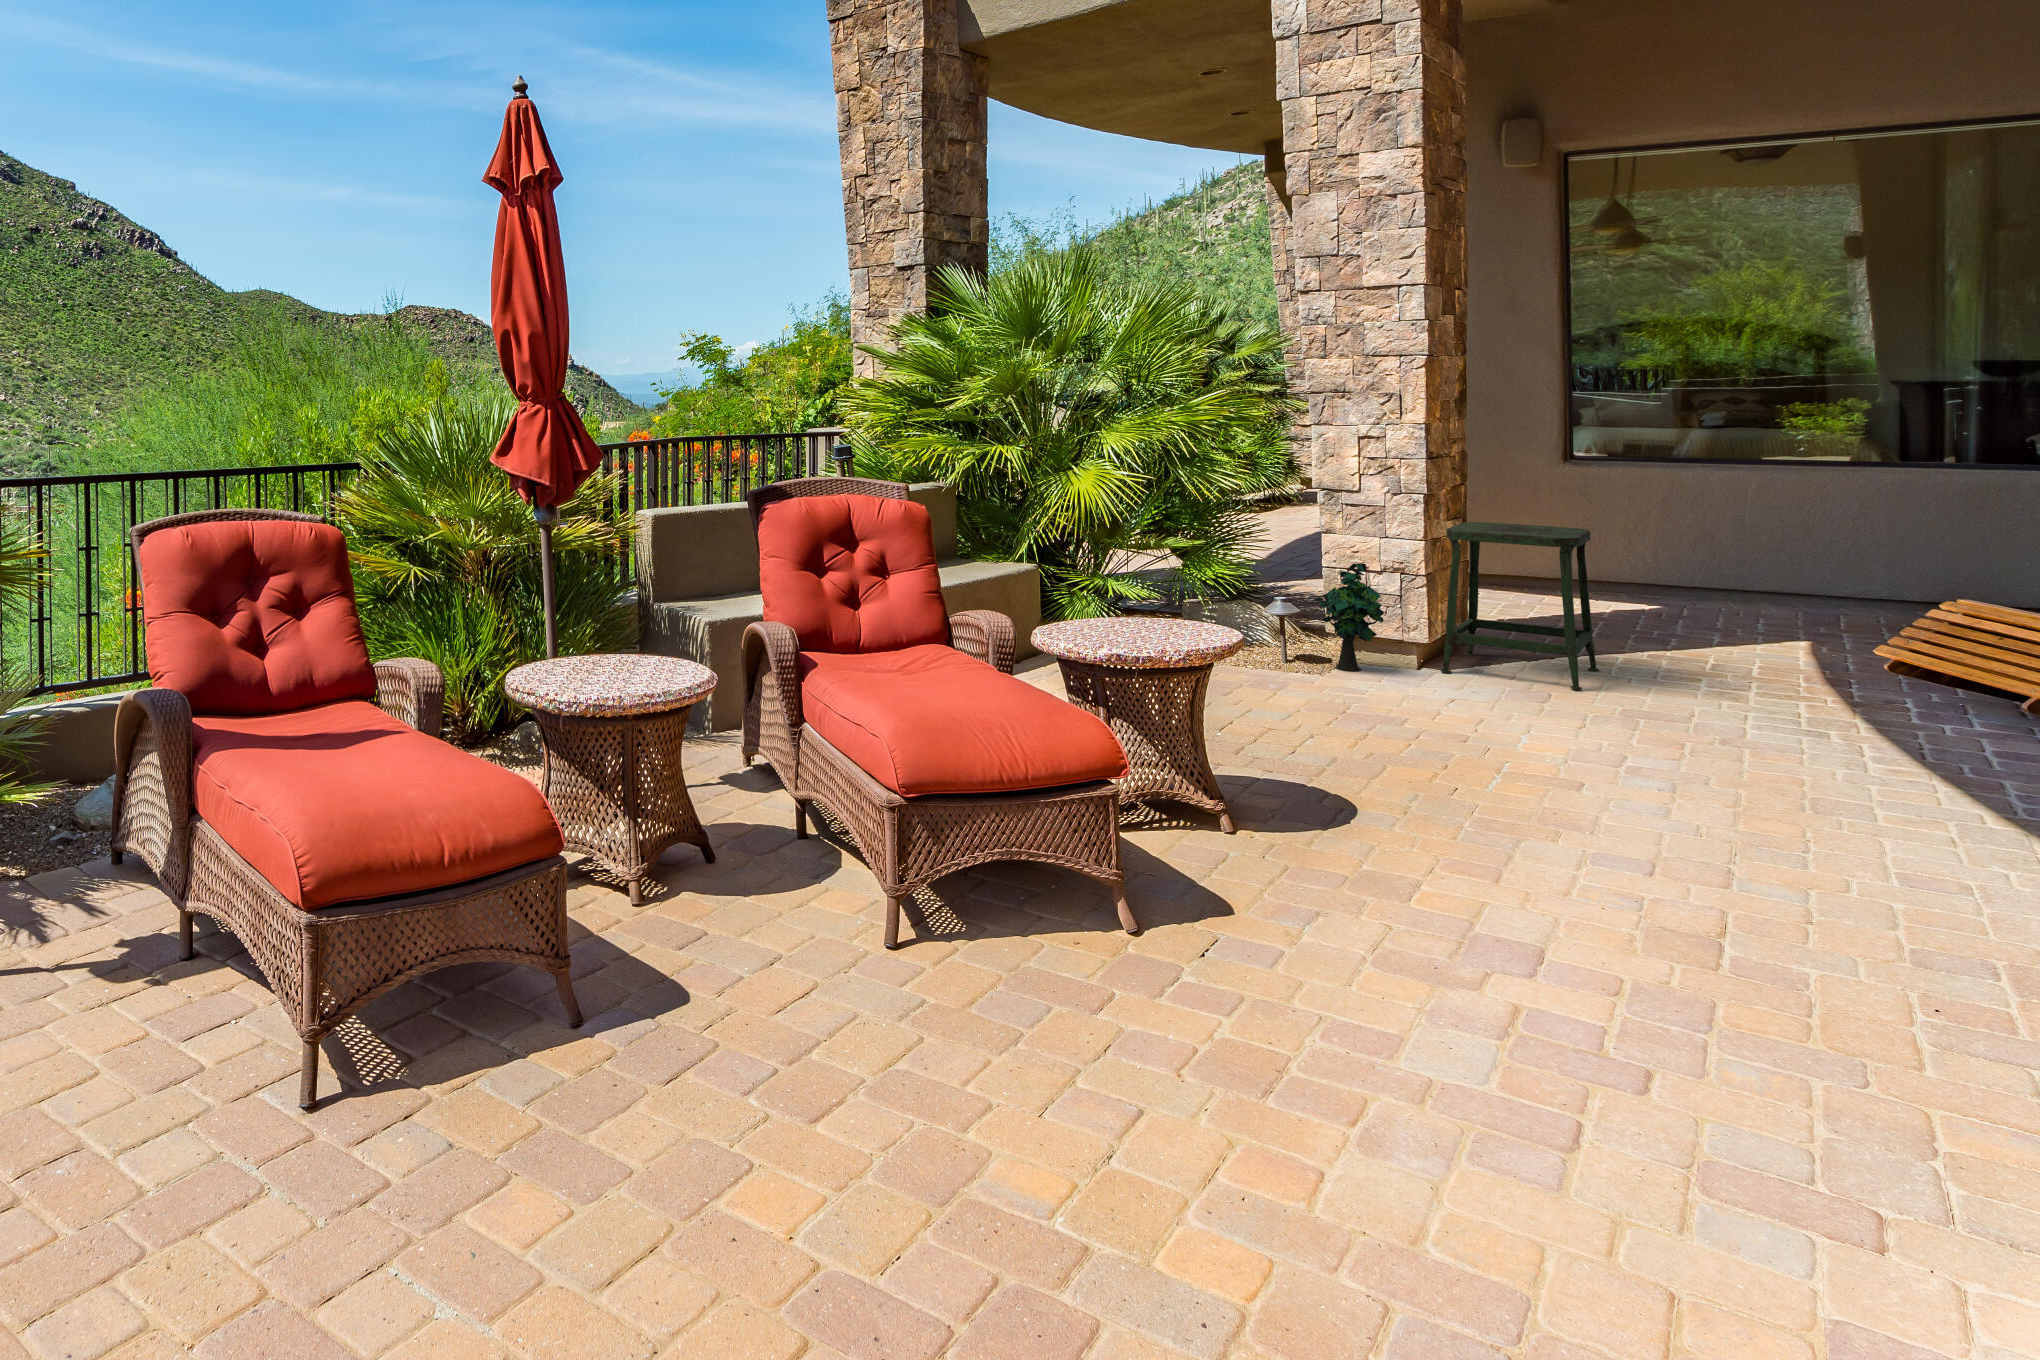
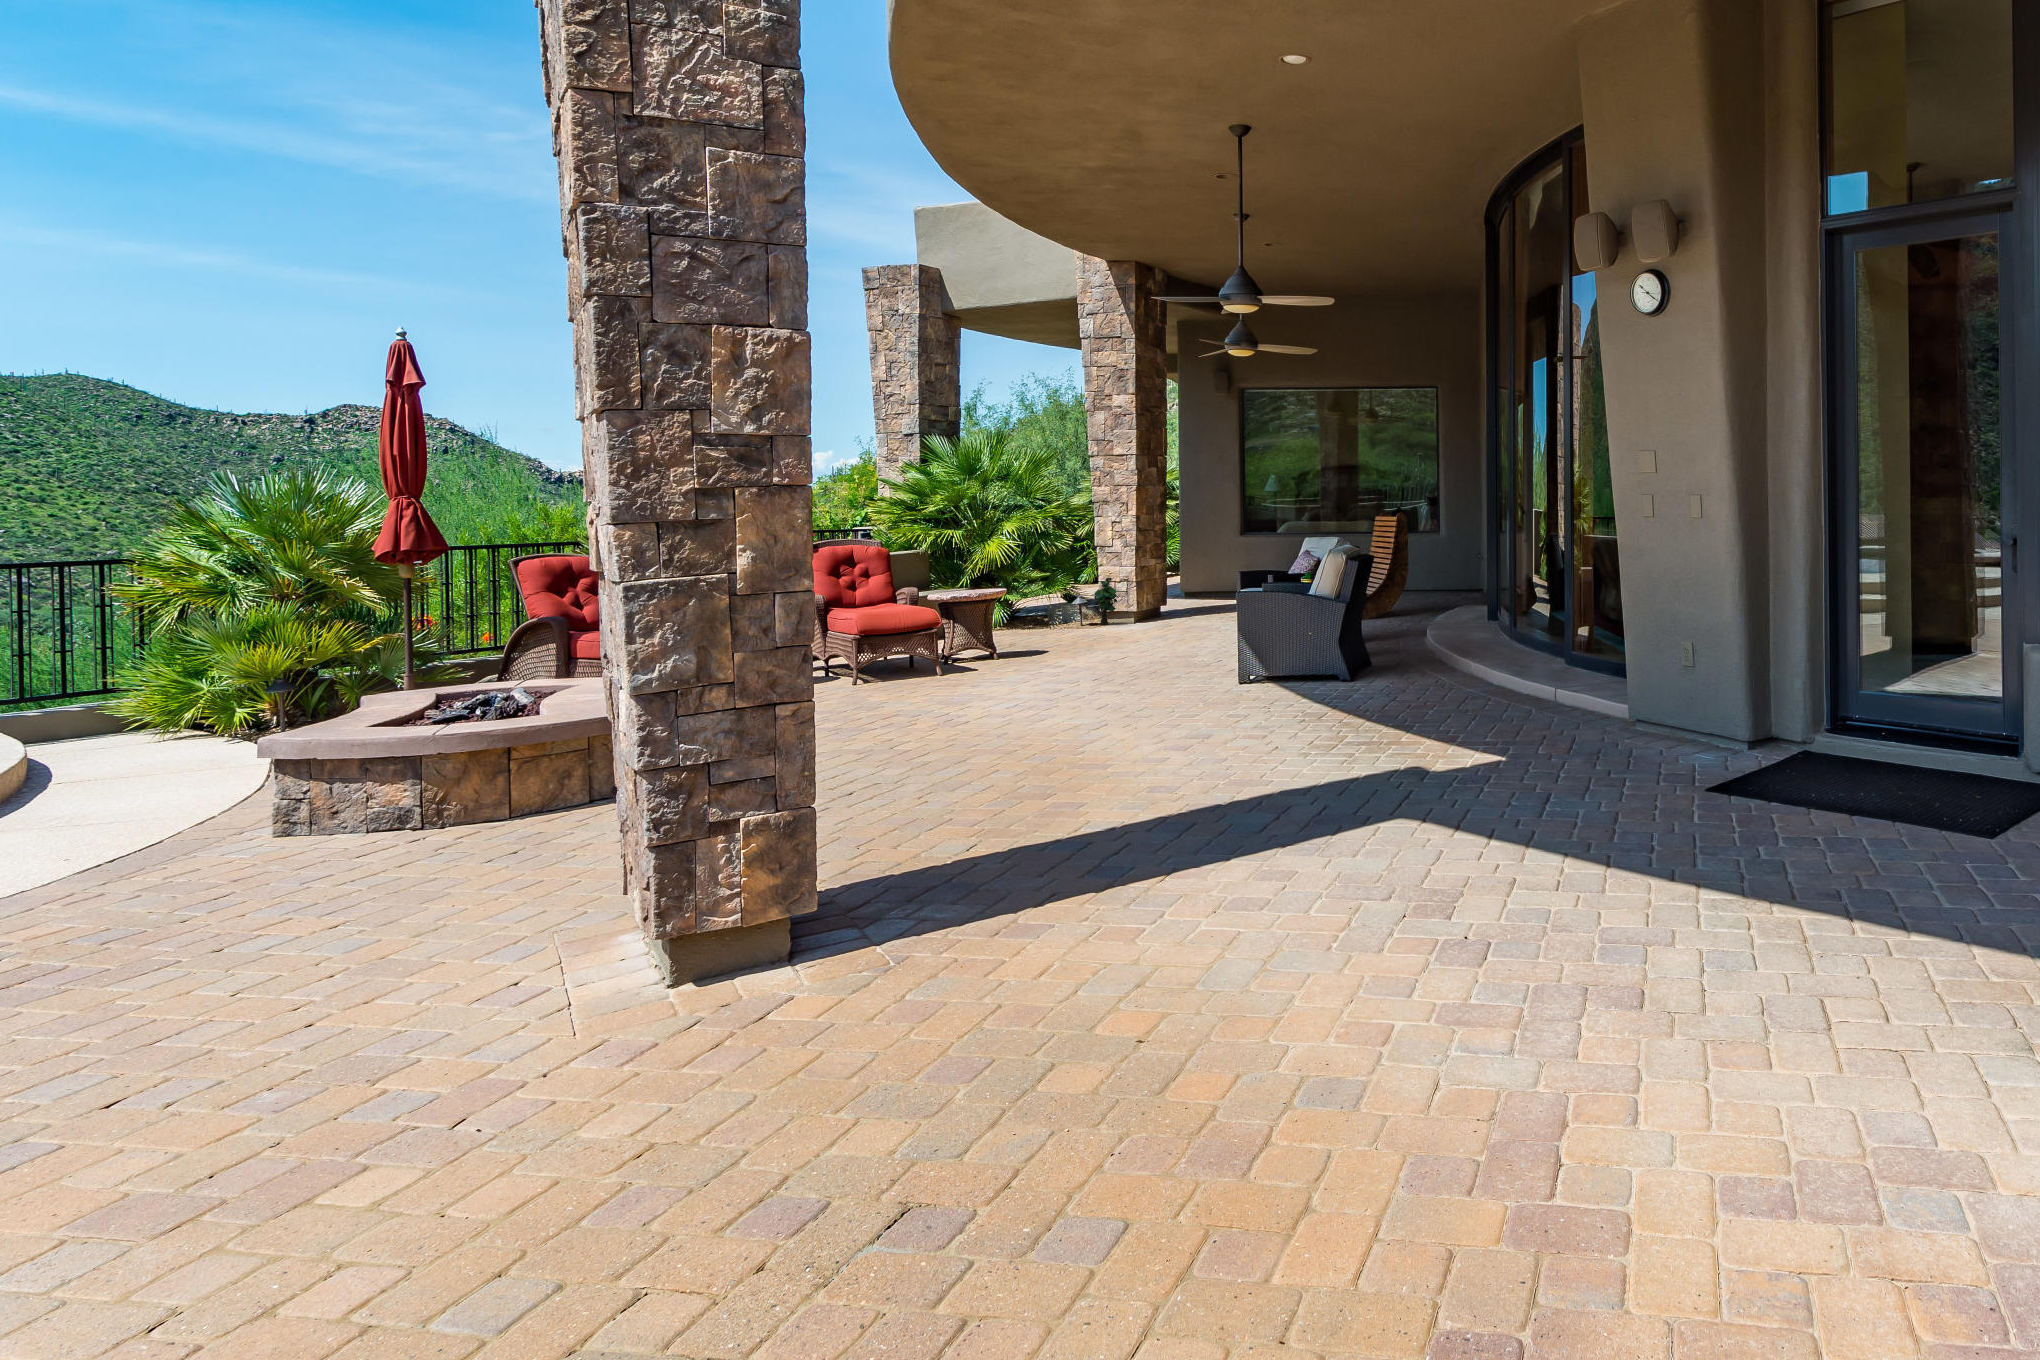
stool: present [1441,522,1599,690] -> none [1142,559,1206,623]

